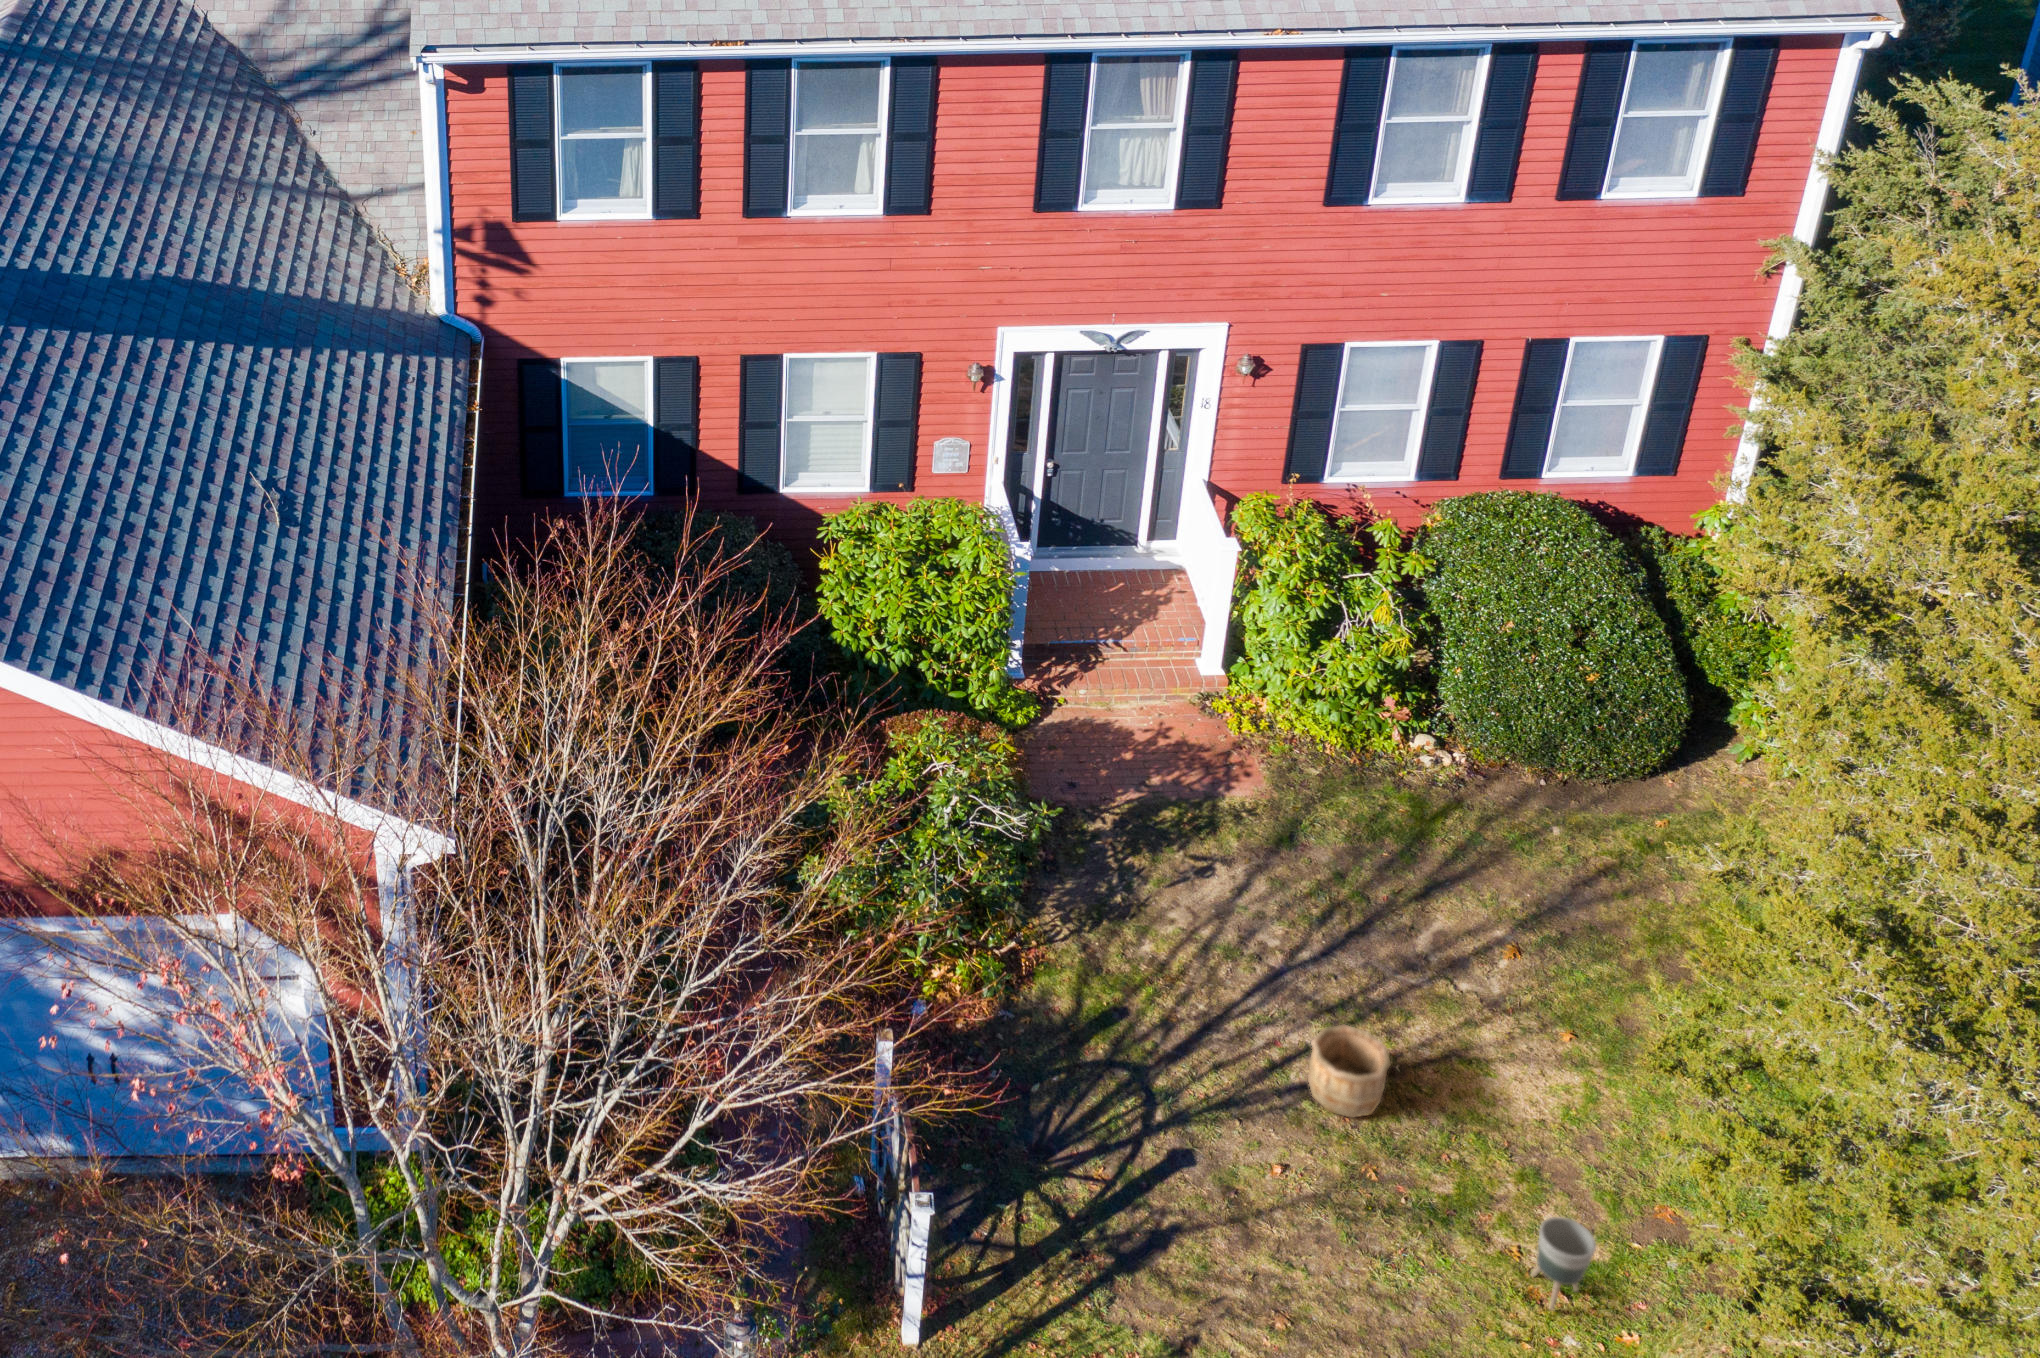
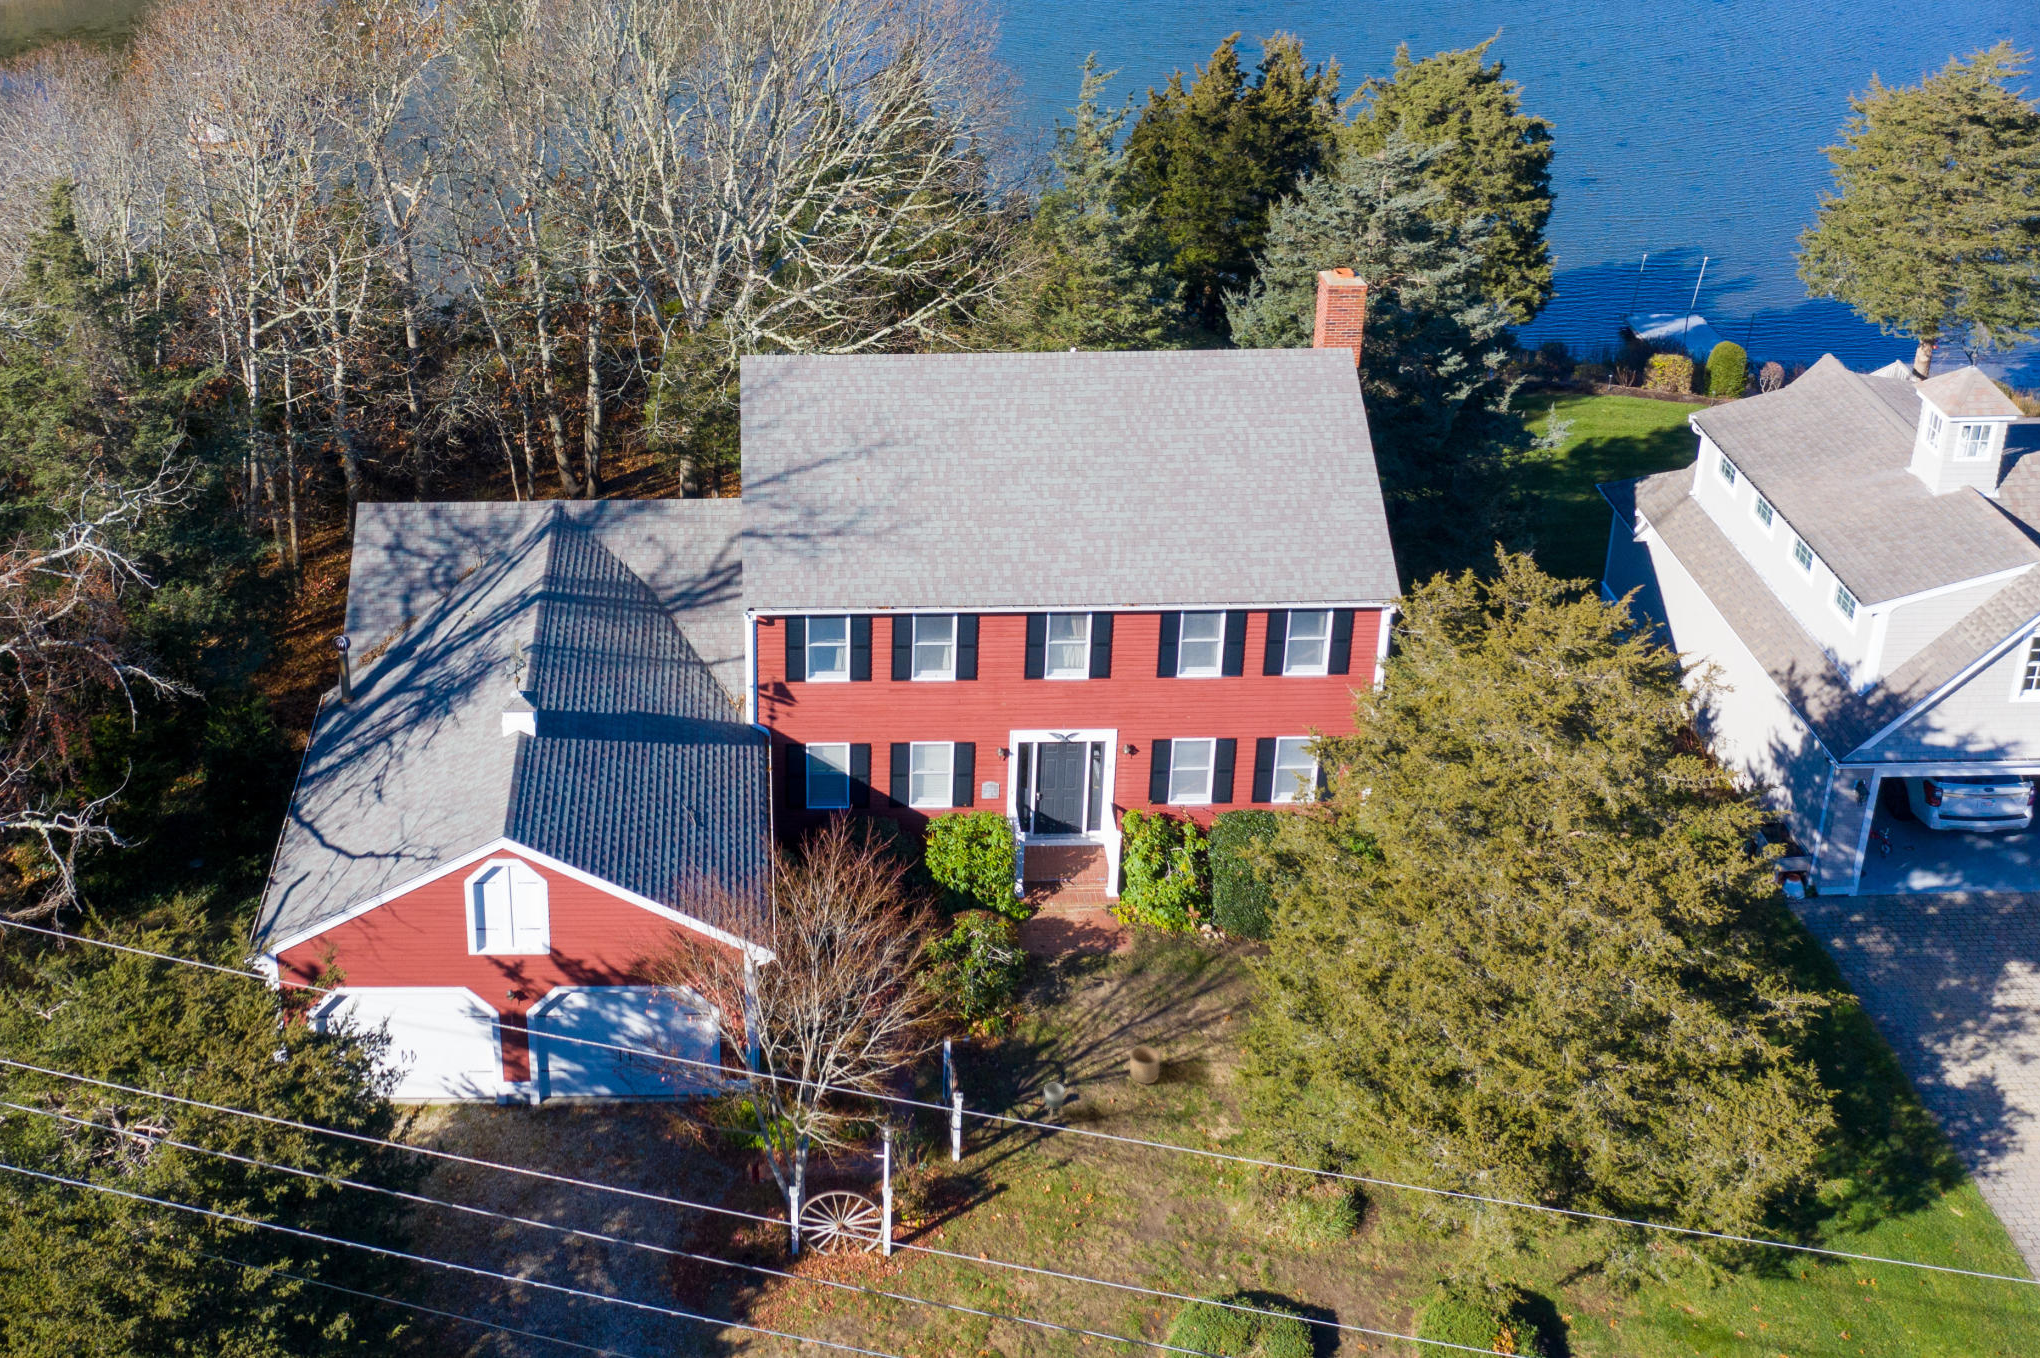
planter: present [1532,1217,1596,1310] -> present [1045,1083,1065,1116]

